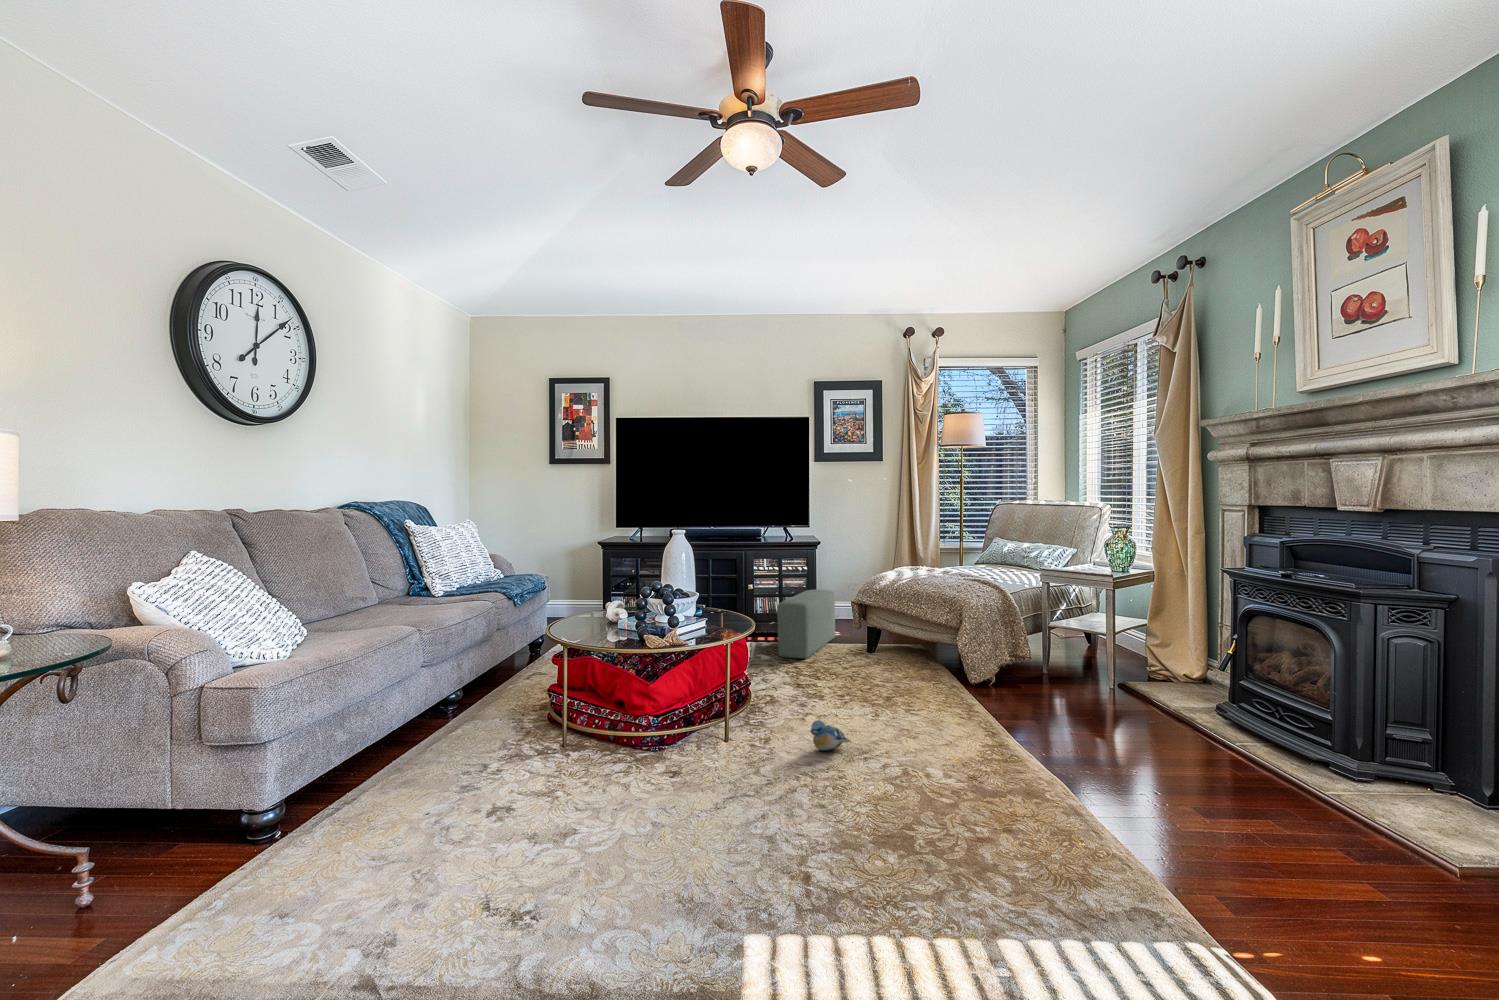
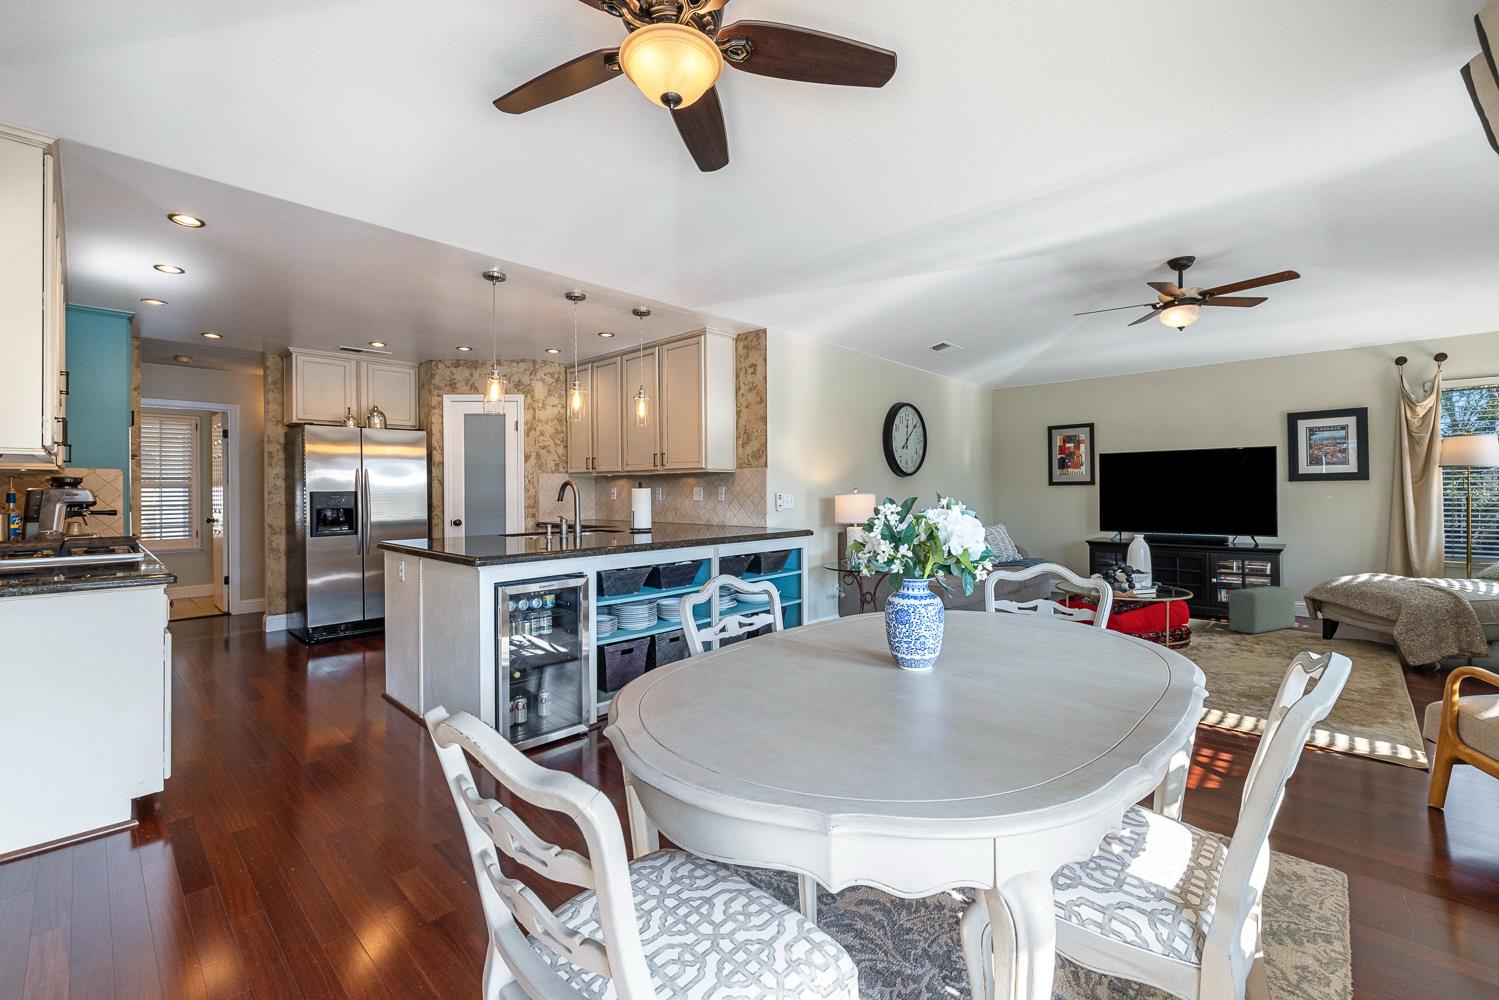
plush toy: present [811,720,851,750] -> none [1223,650,1255,670]

